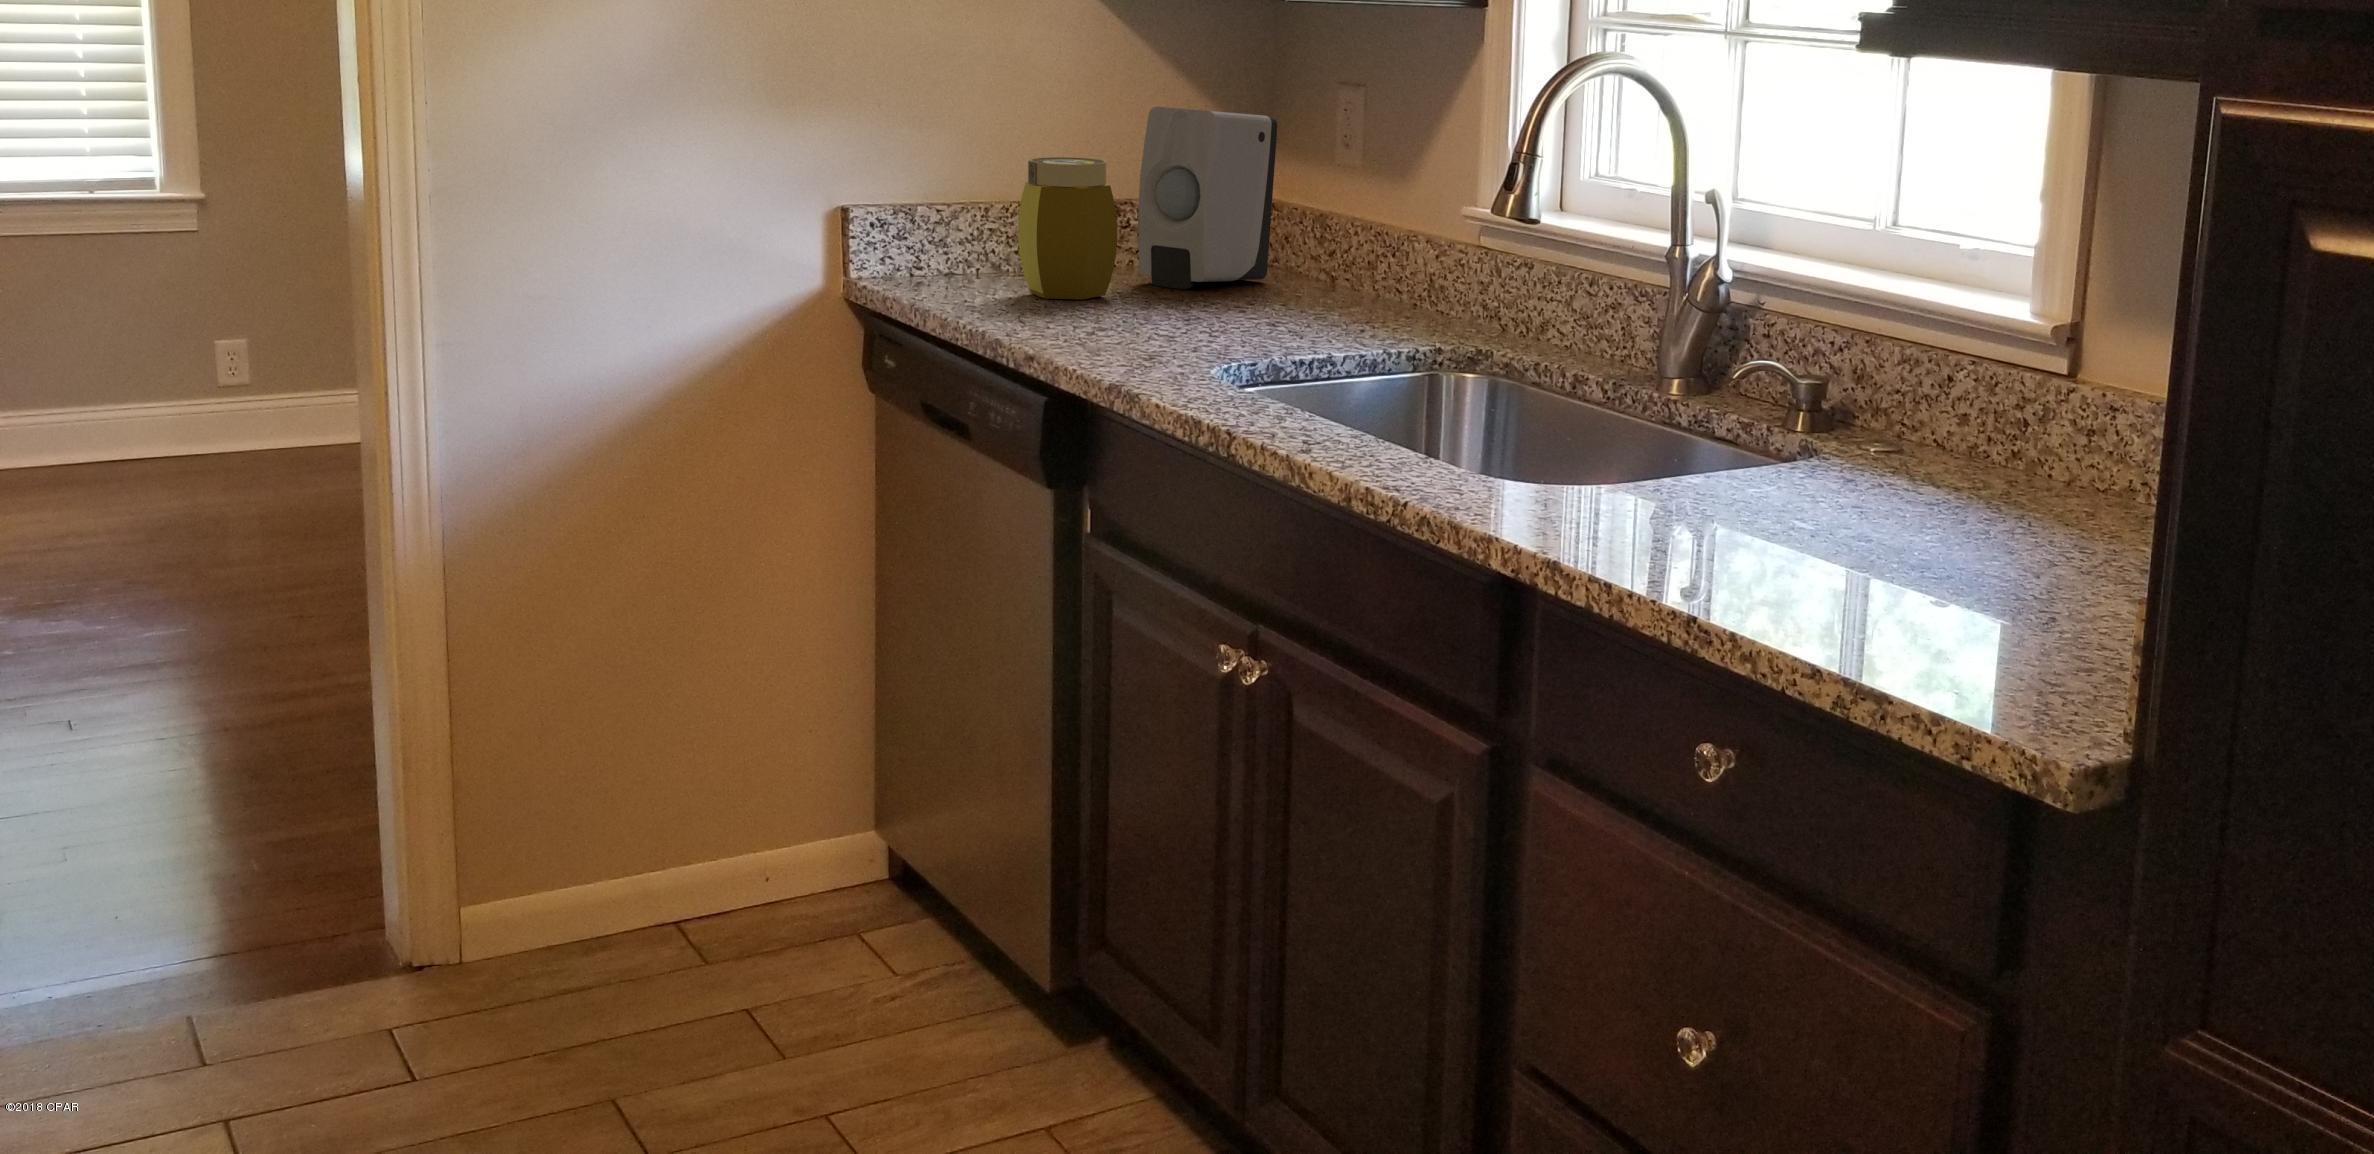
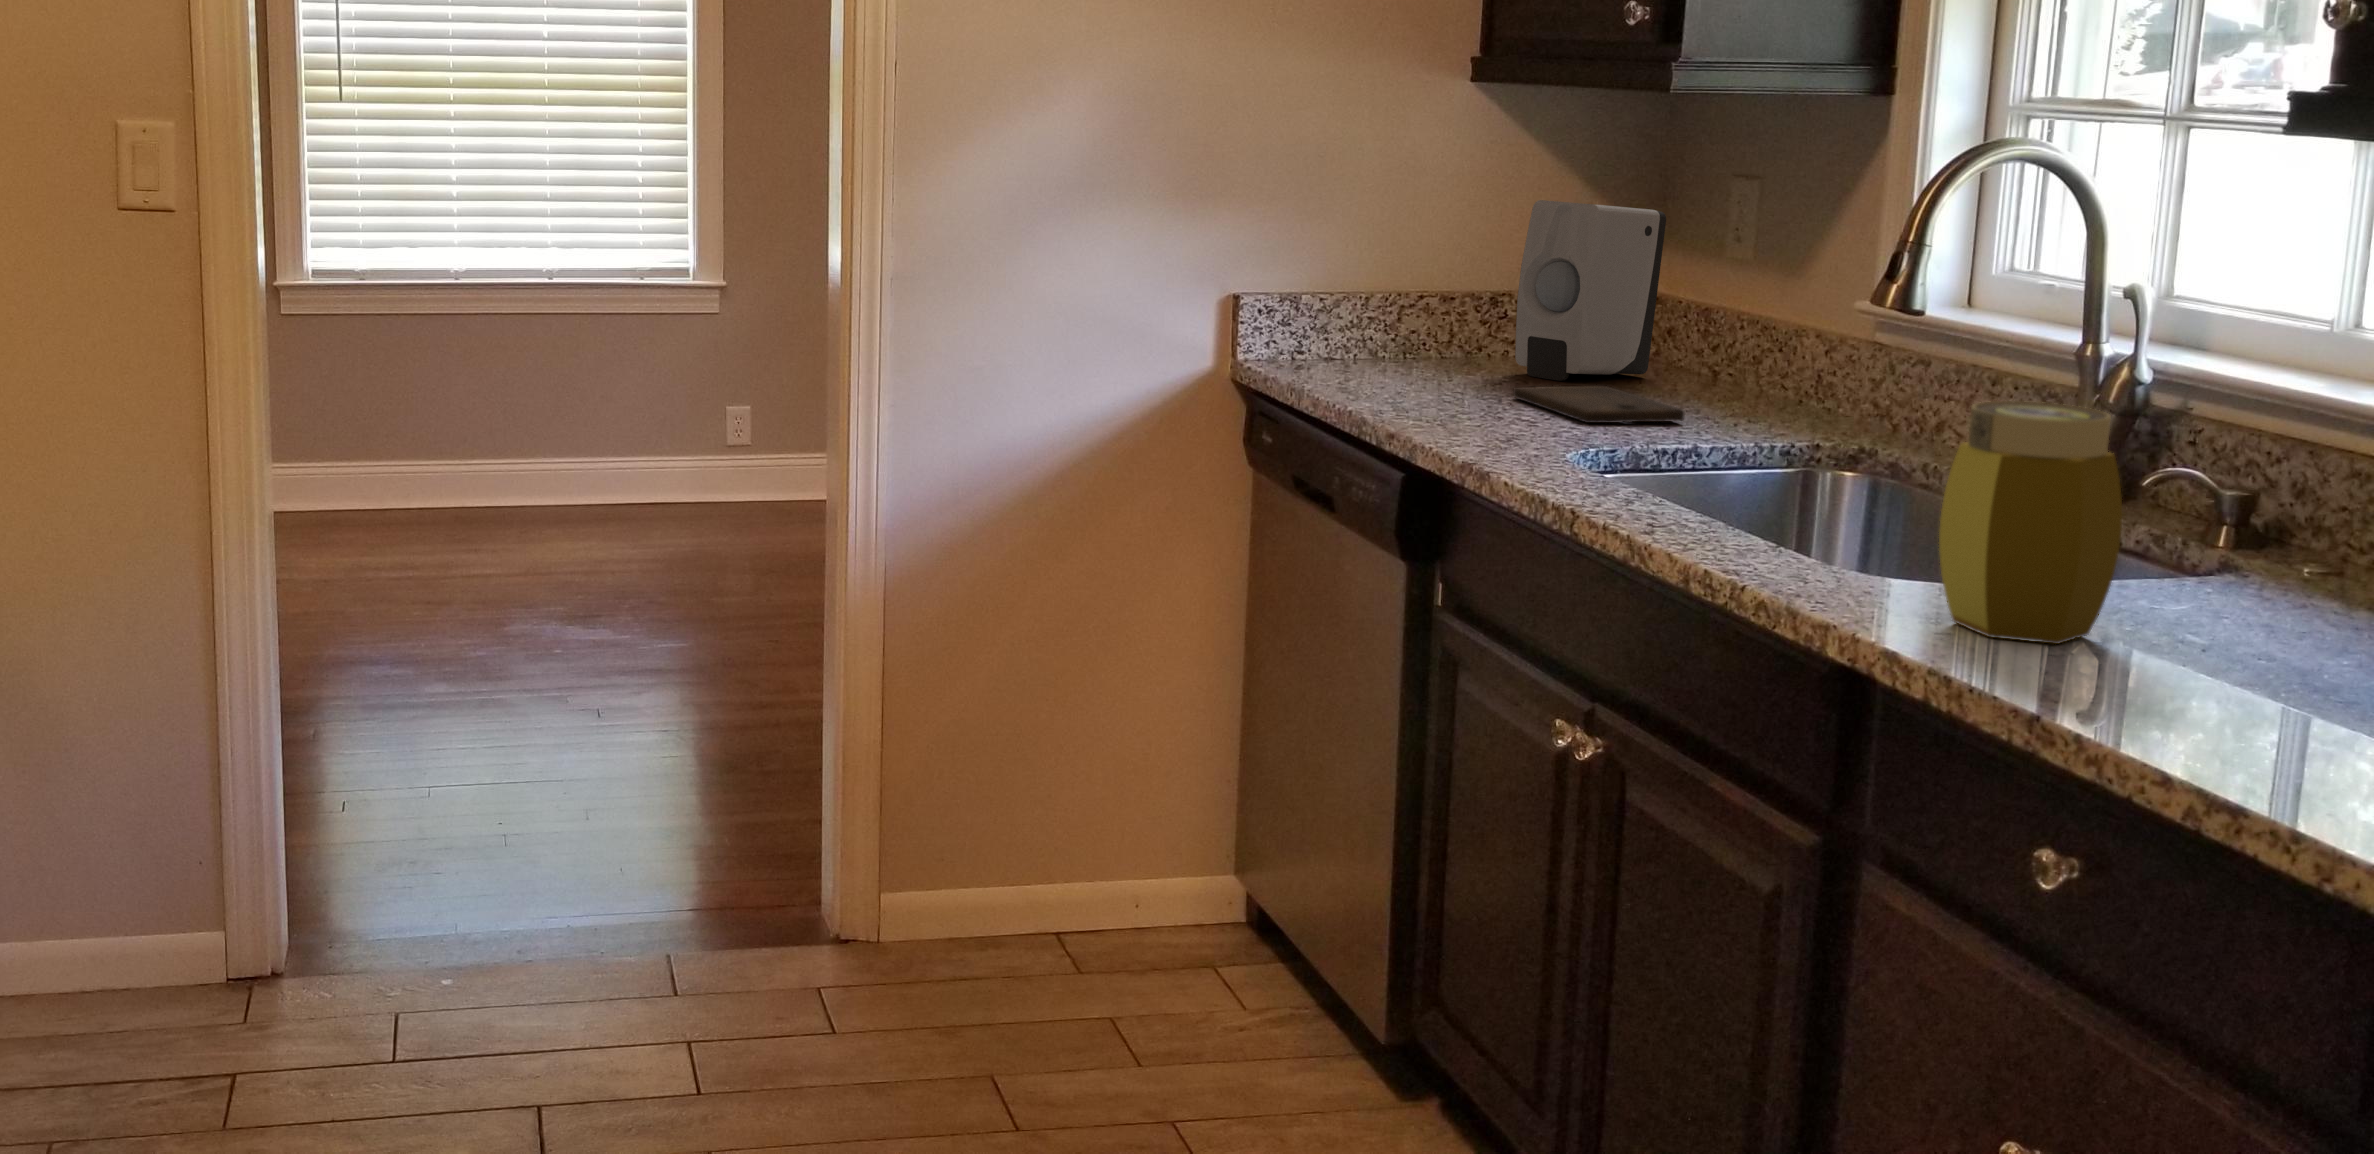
jar: present [1018,157,1117,299] -> present [1939,401,2122,644]
cutting board: none [1143,294,1312,334] -> present [1513,386,1685,423]

